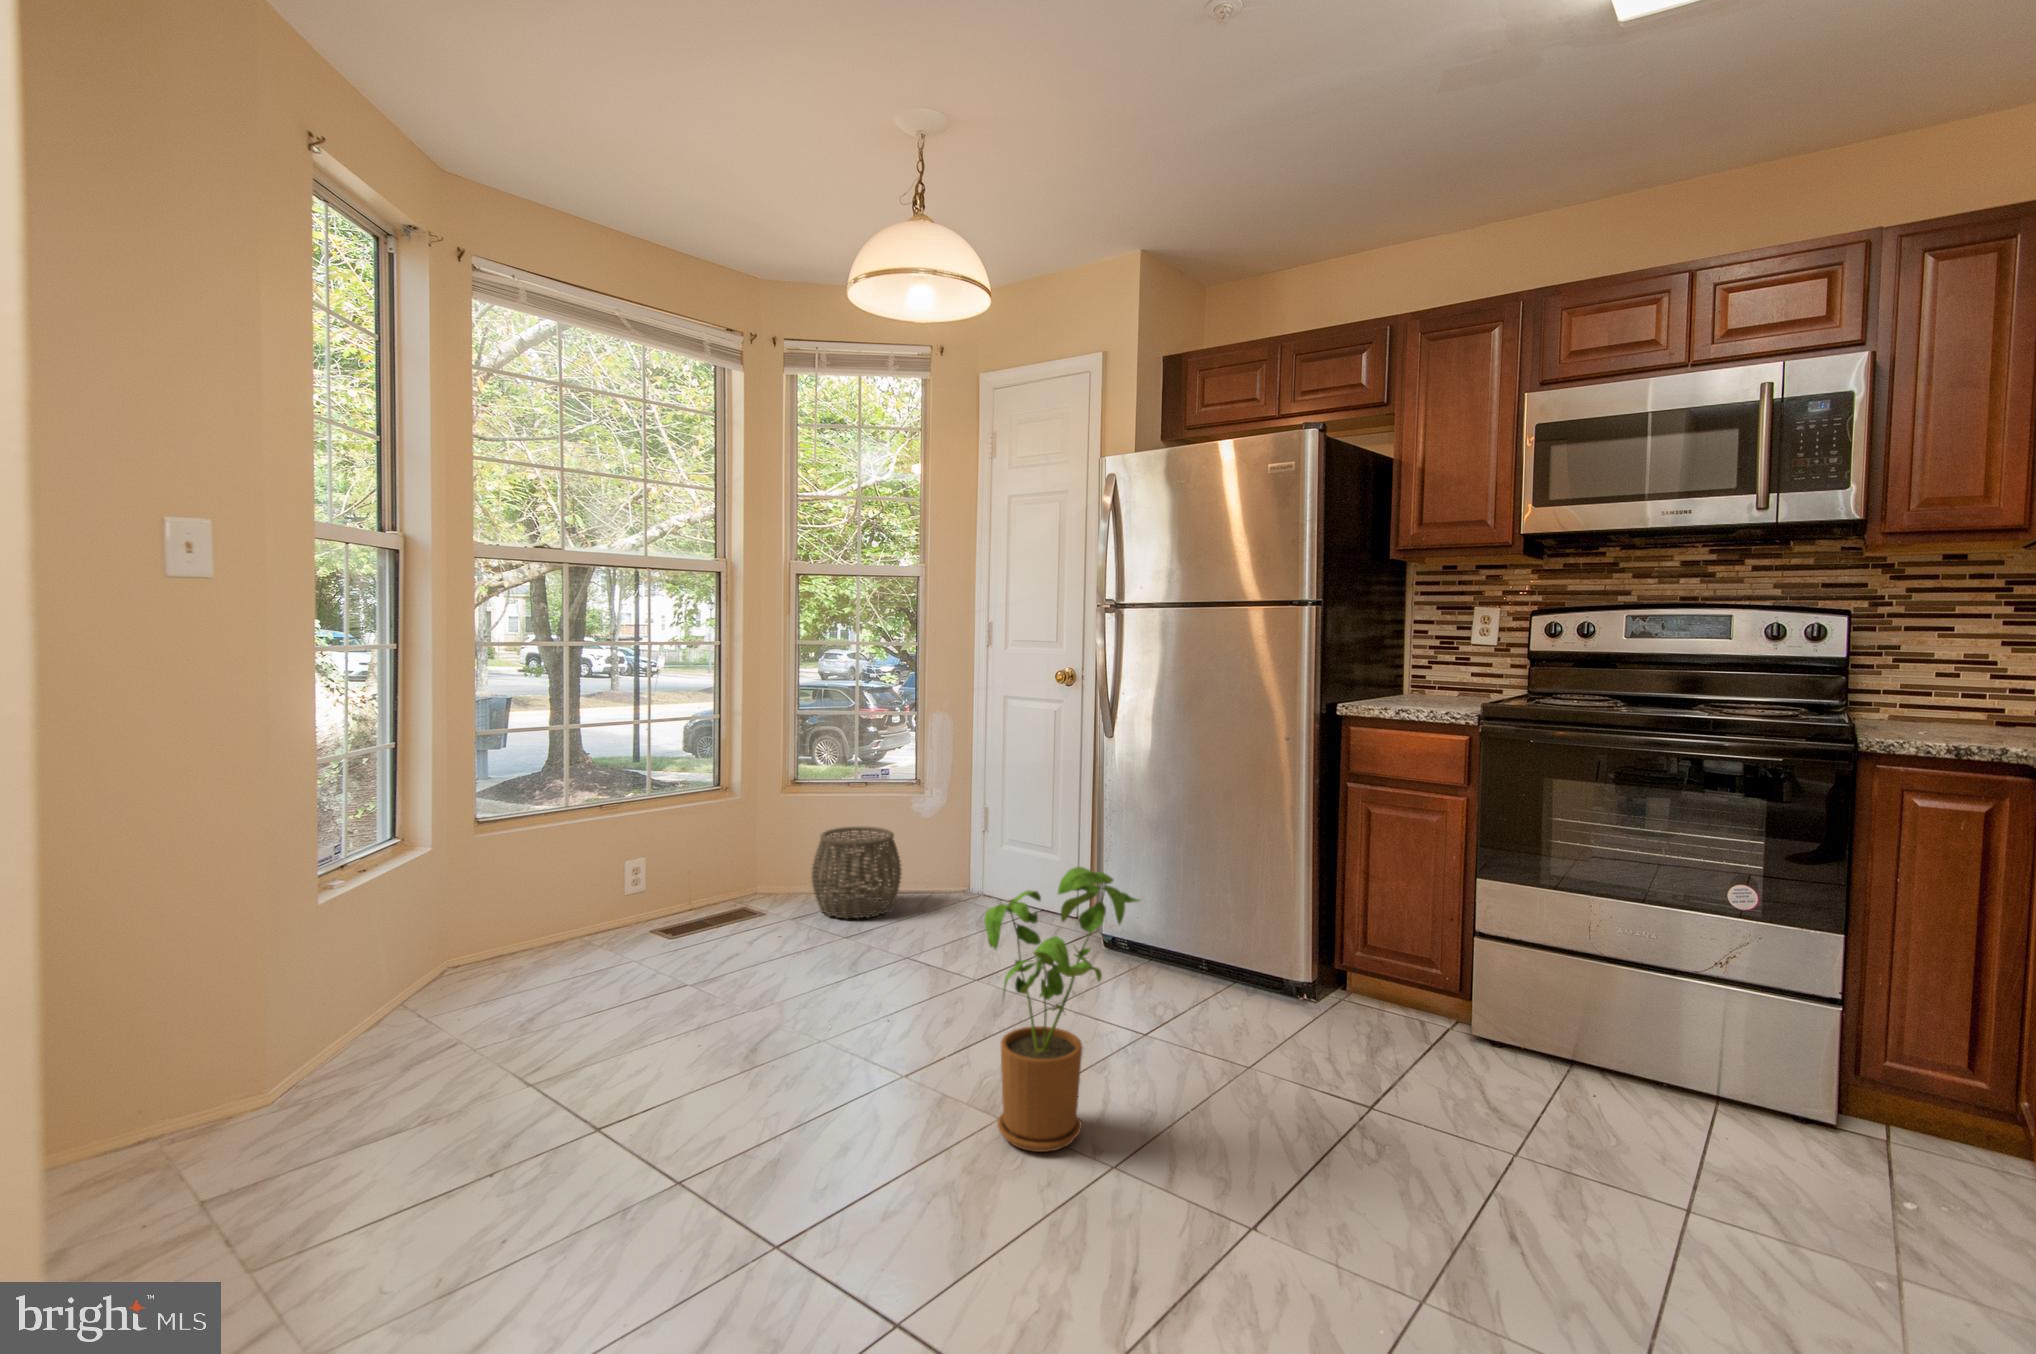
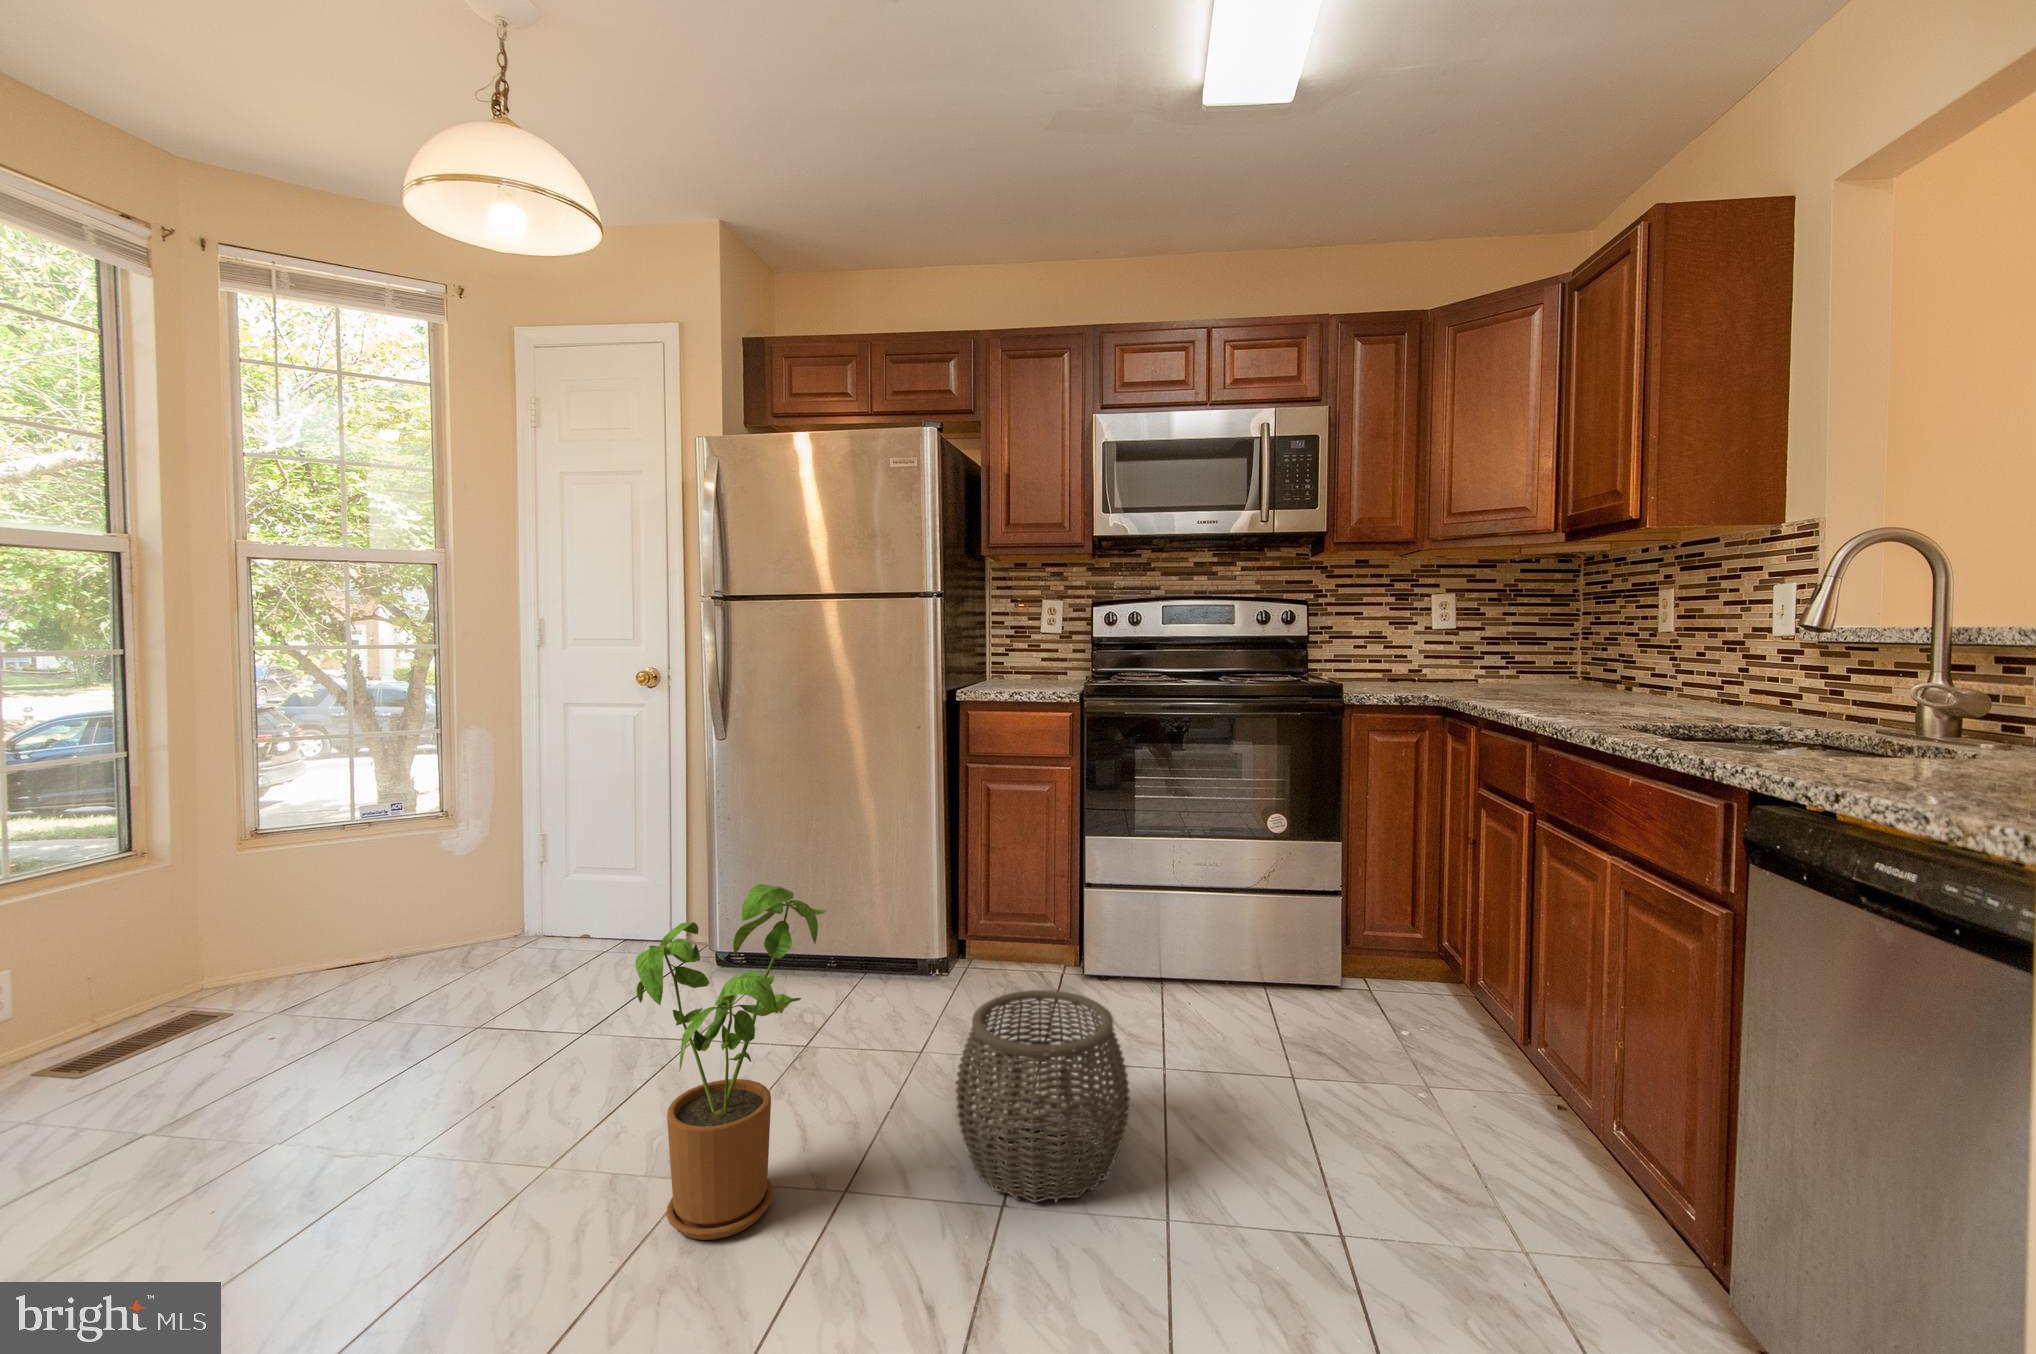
woven basket: present [812,827,901,919] -> present [955,990,1131,1202]

